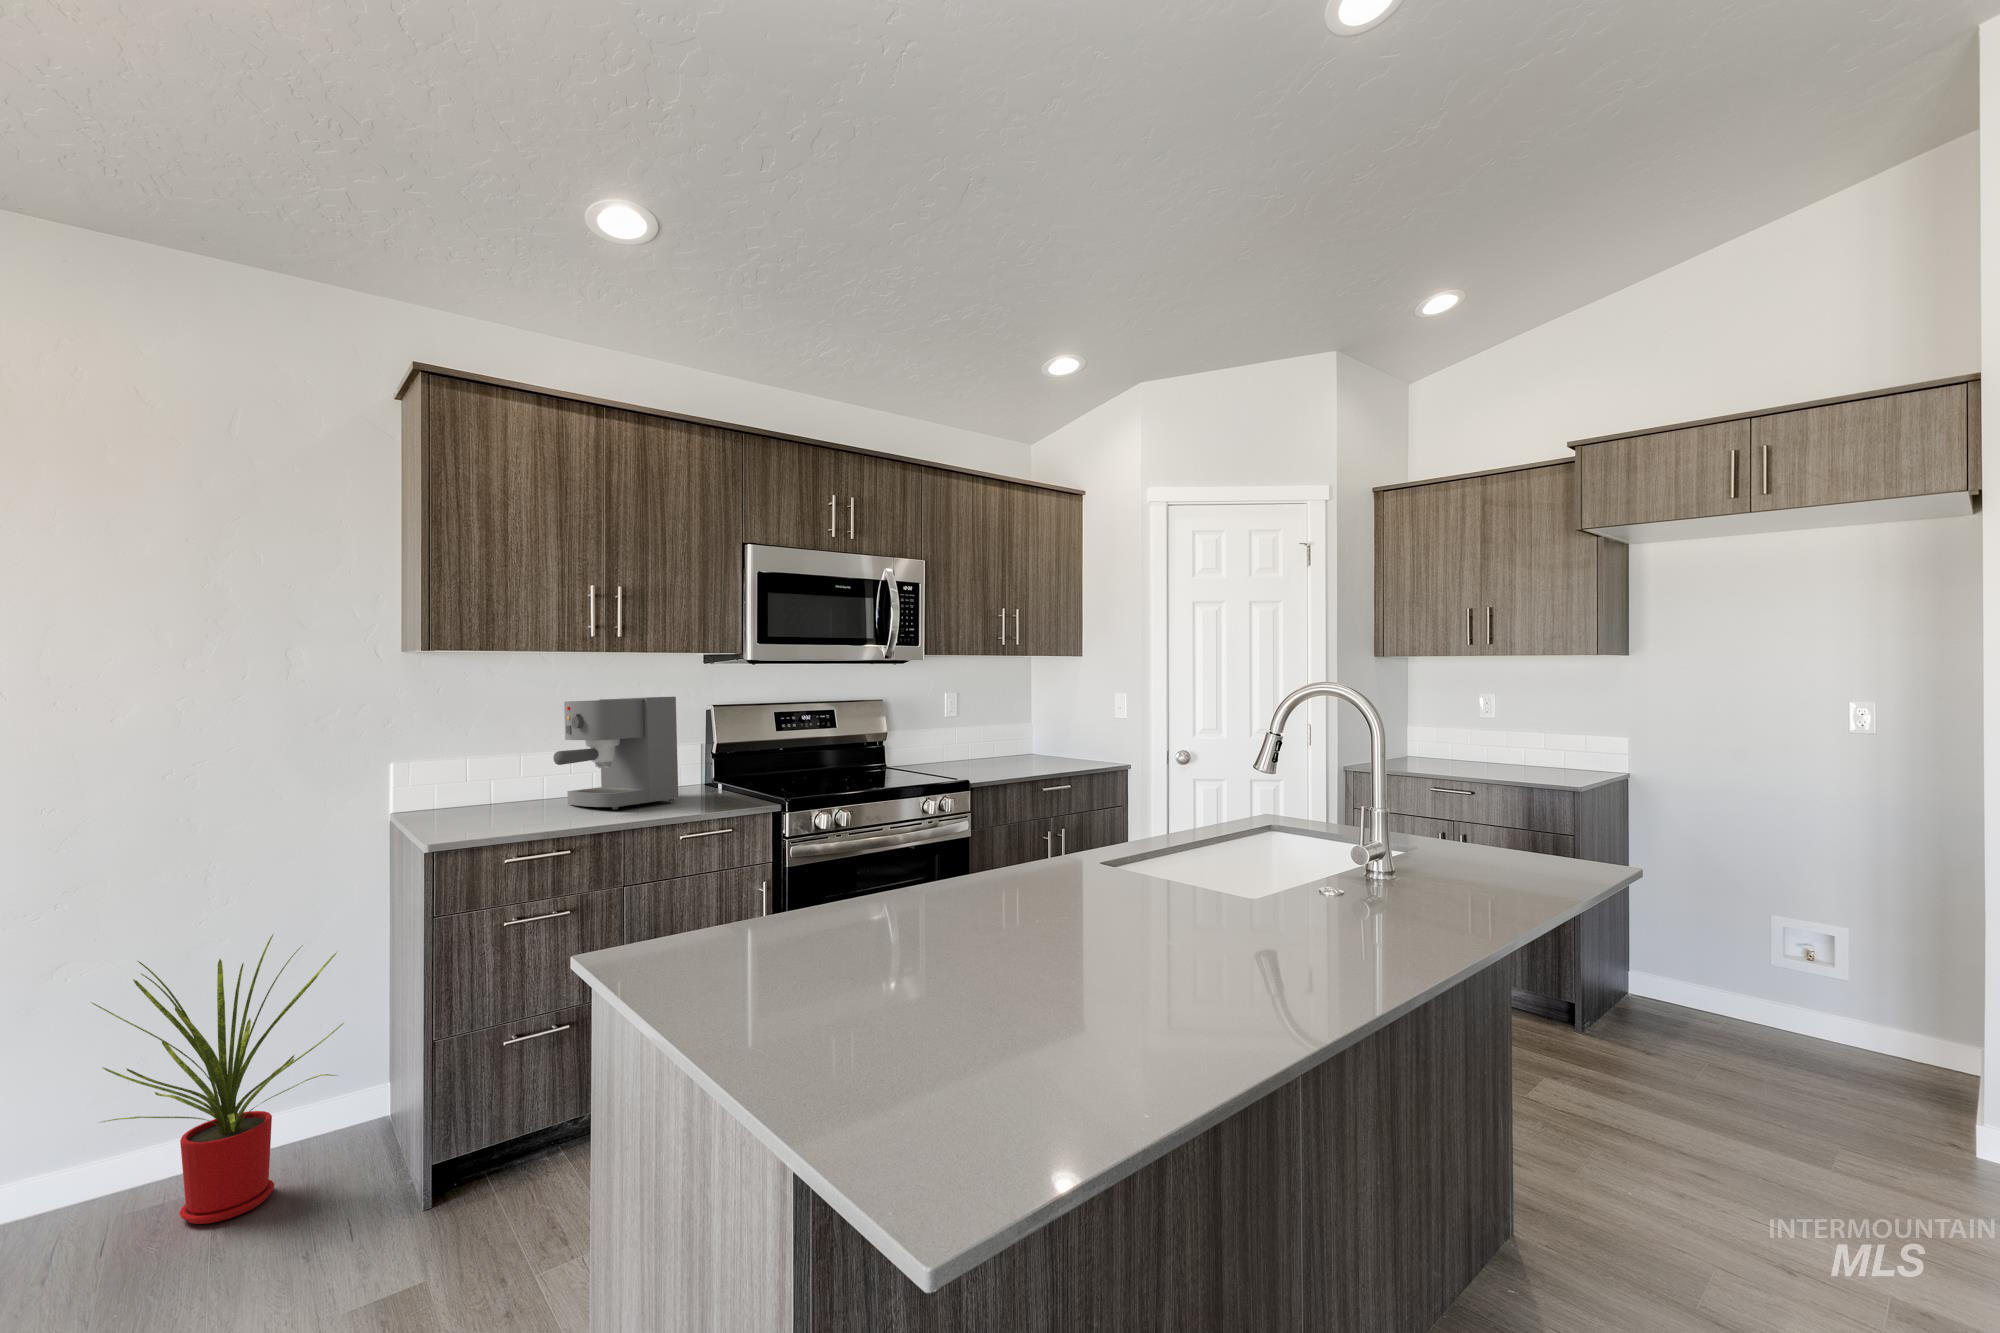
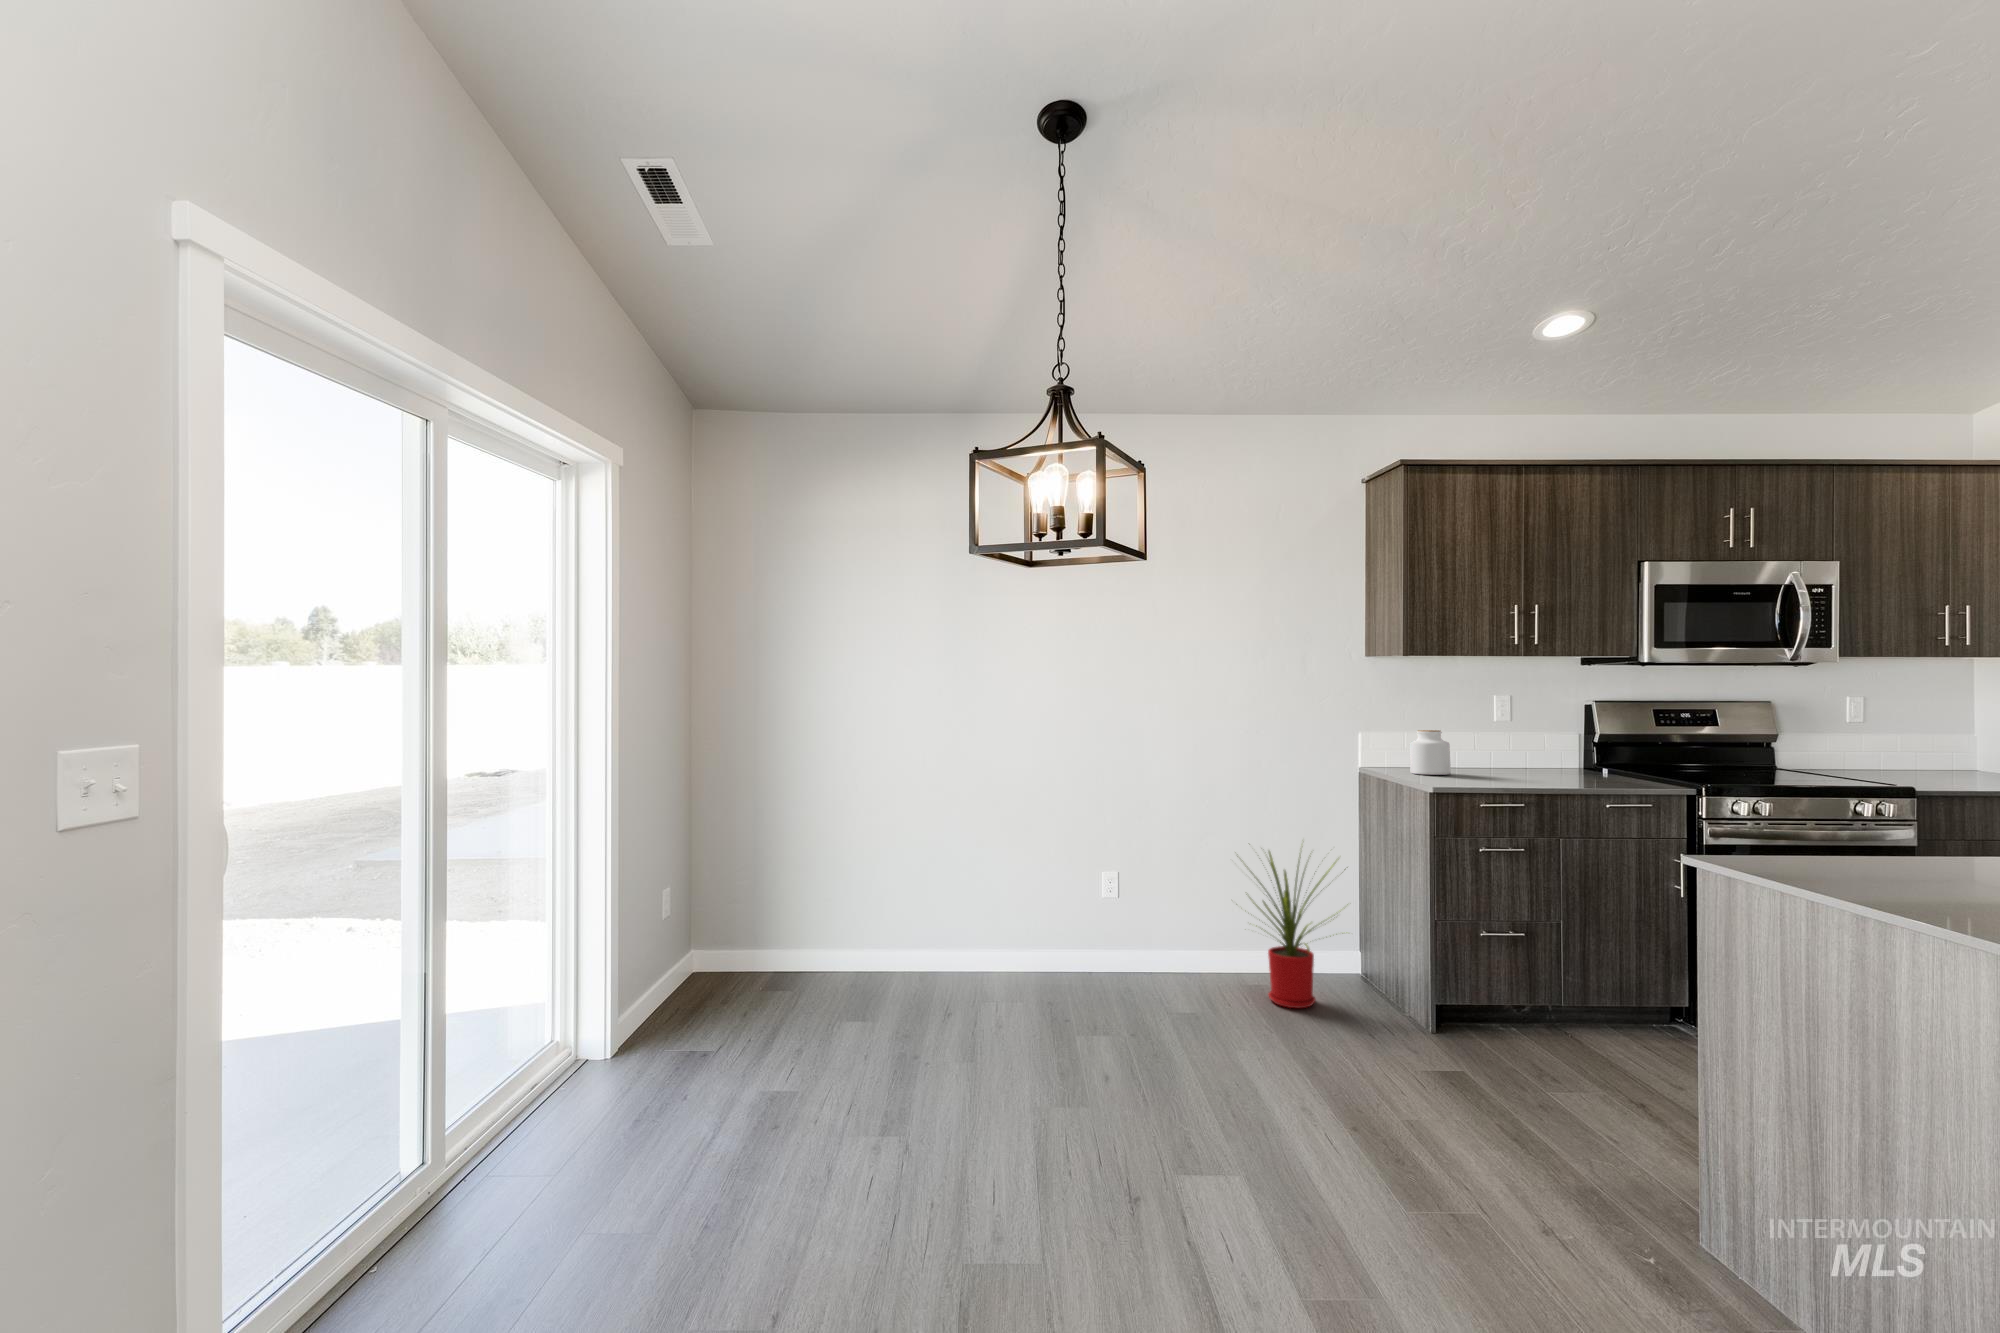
coffee maker: present [553,697,678,810] -> none [1485,692,1586,779]
jar: none [451,754,509,817] -> present [1410,730,1451,775]

